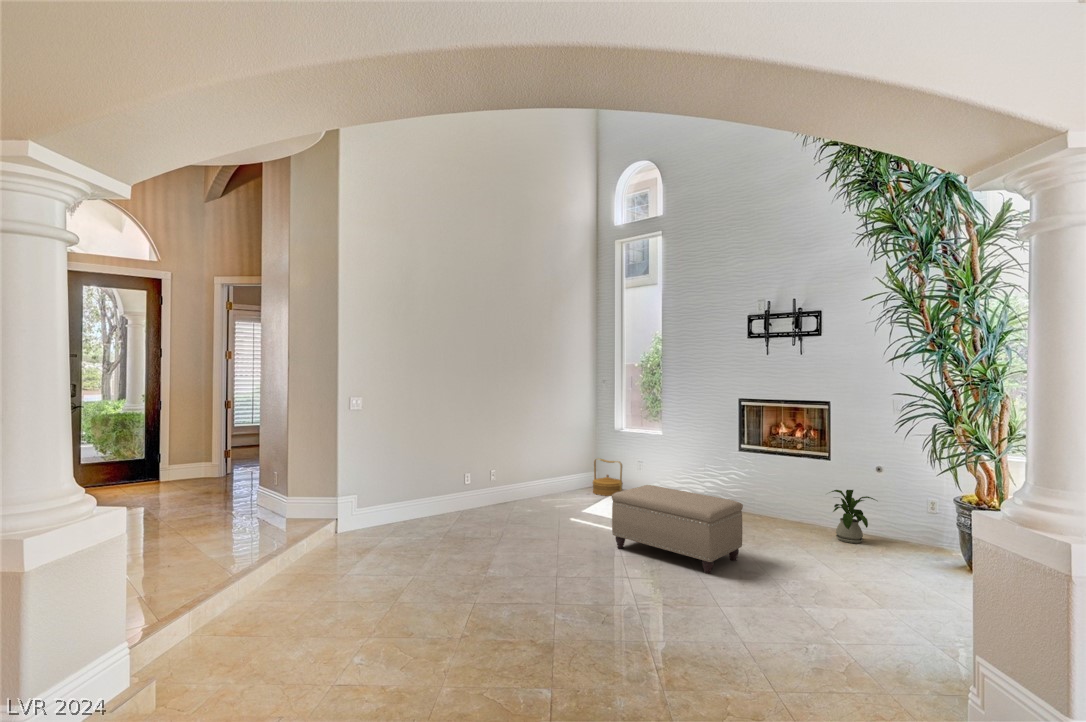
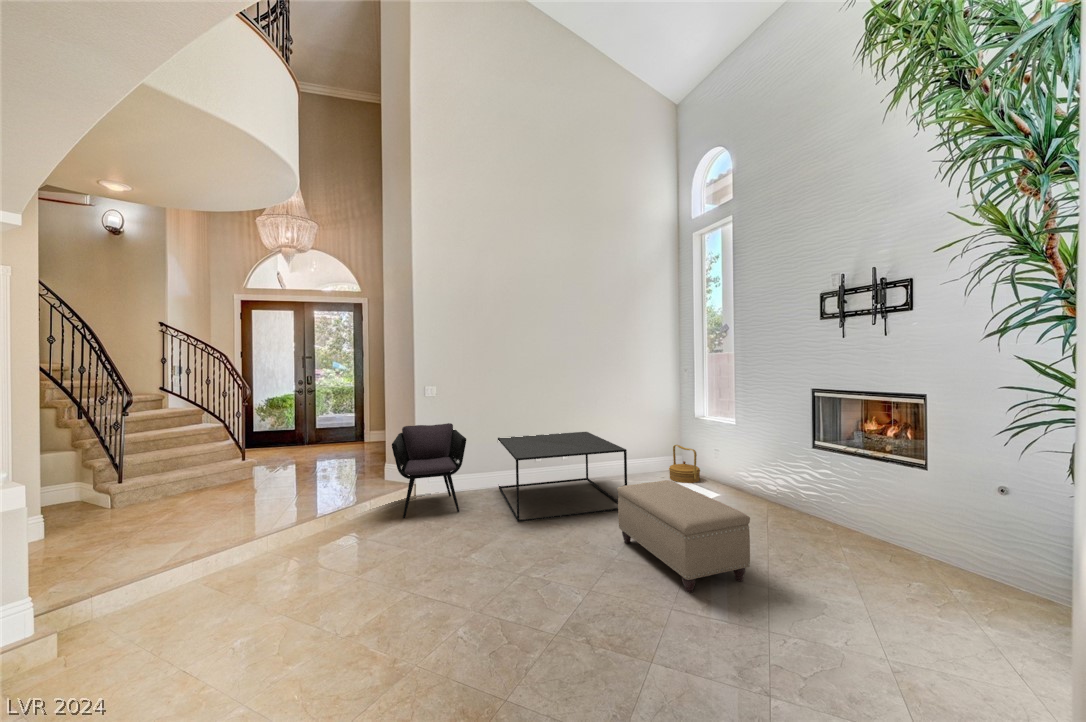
armchair: none [318,442,423,561] -> present [392,423,466,518]
coffee table: none [427,448,588,547] -> present [498,432,627,522]
house plant: present [831,490,877,543] -> none [908,511,986,588]

